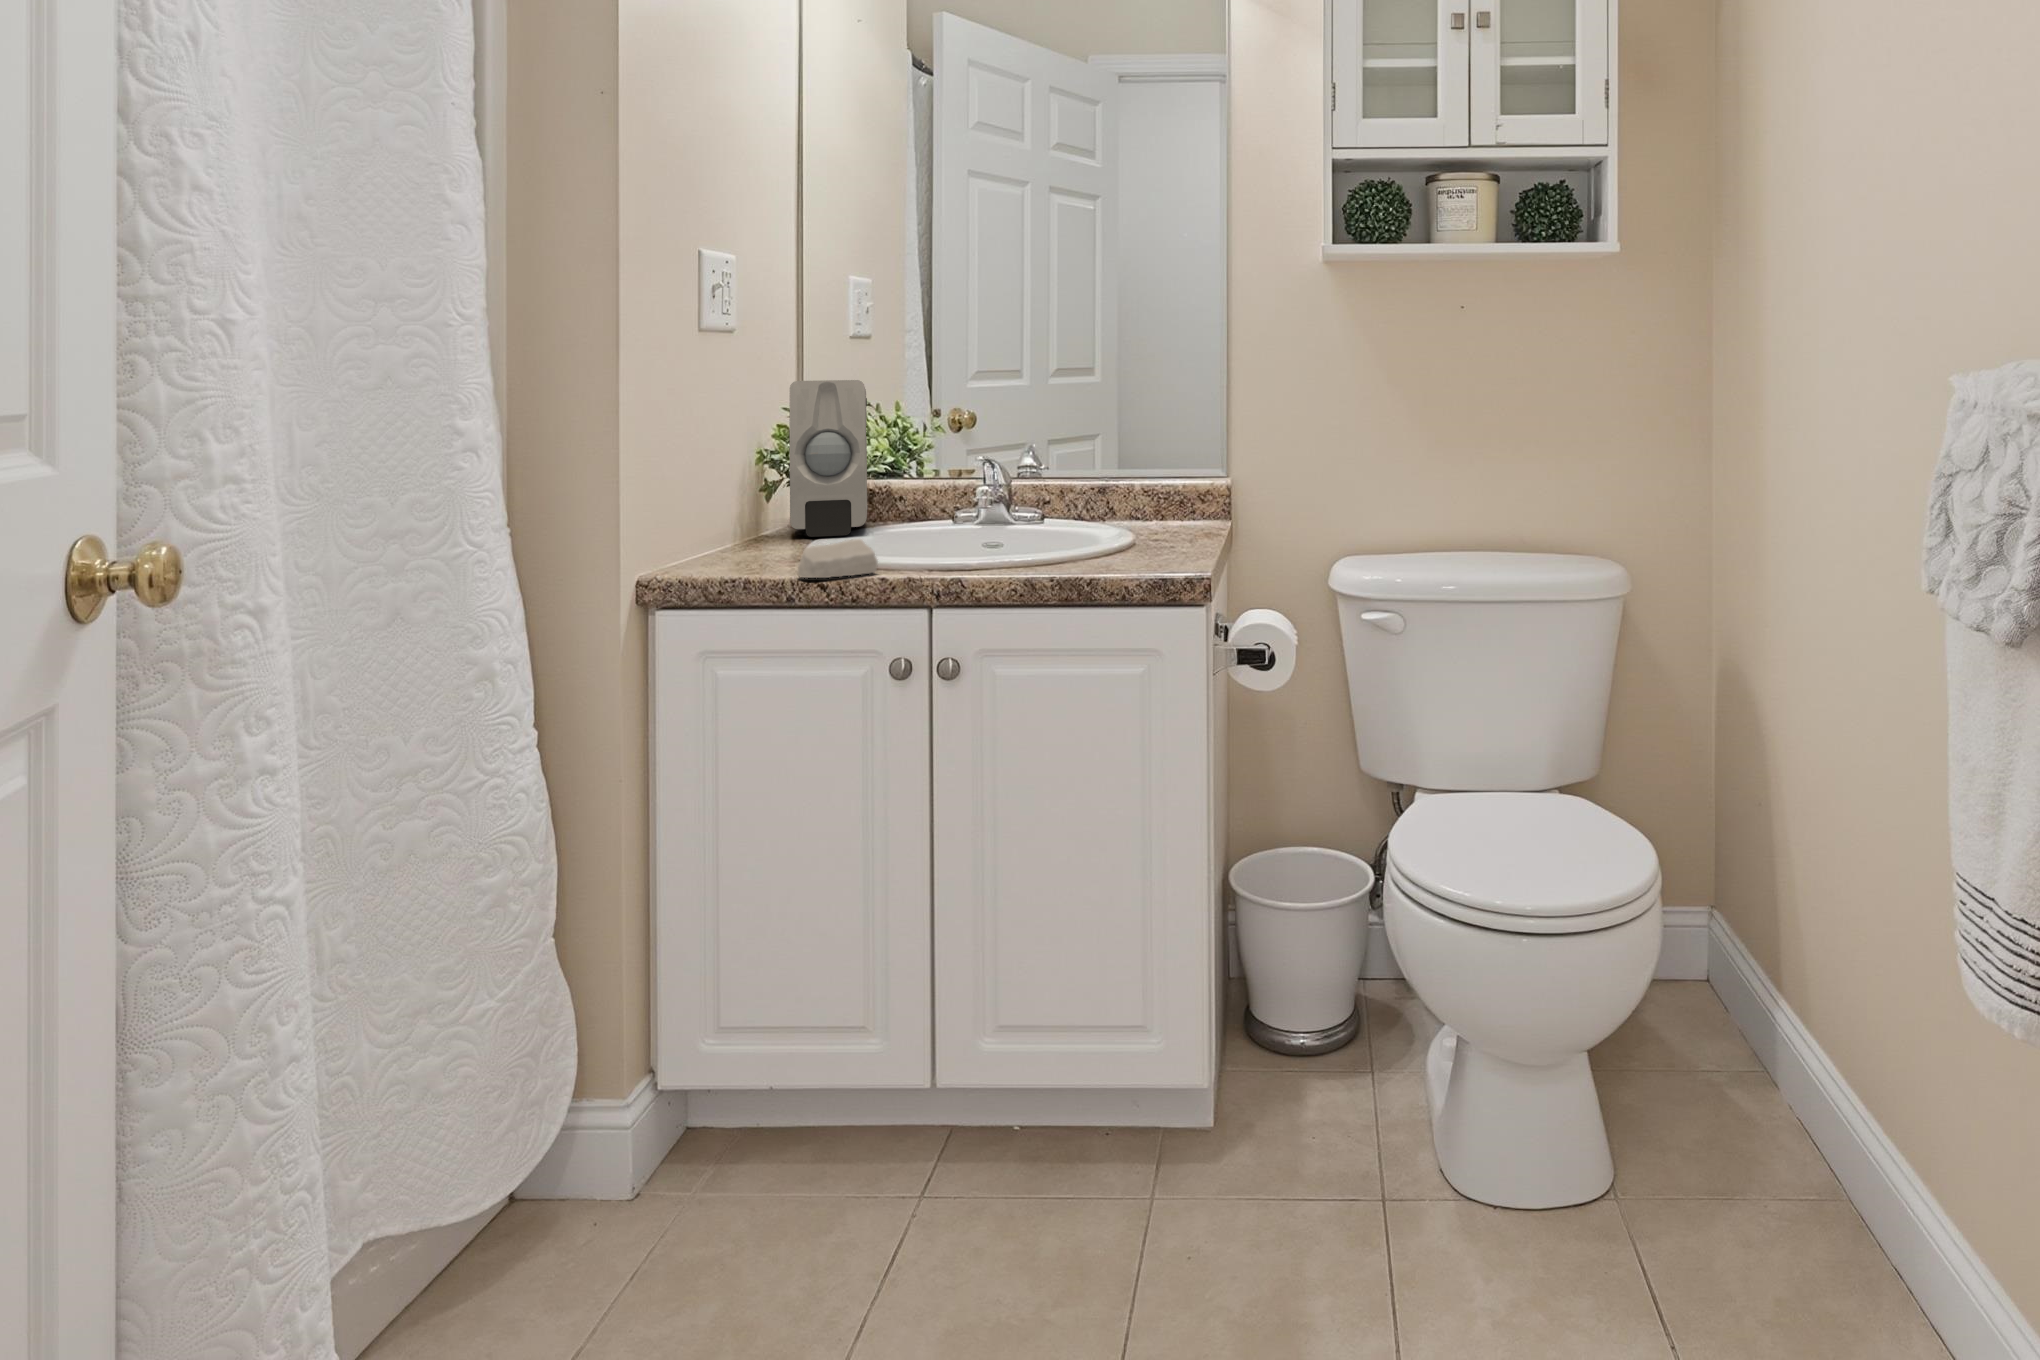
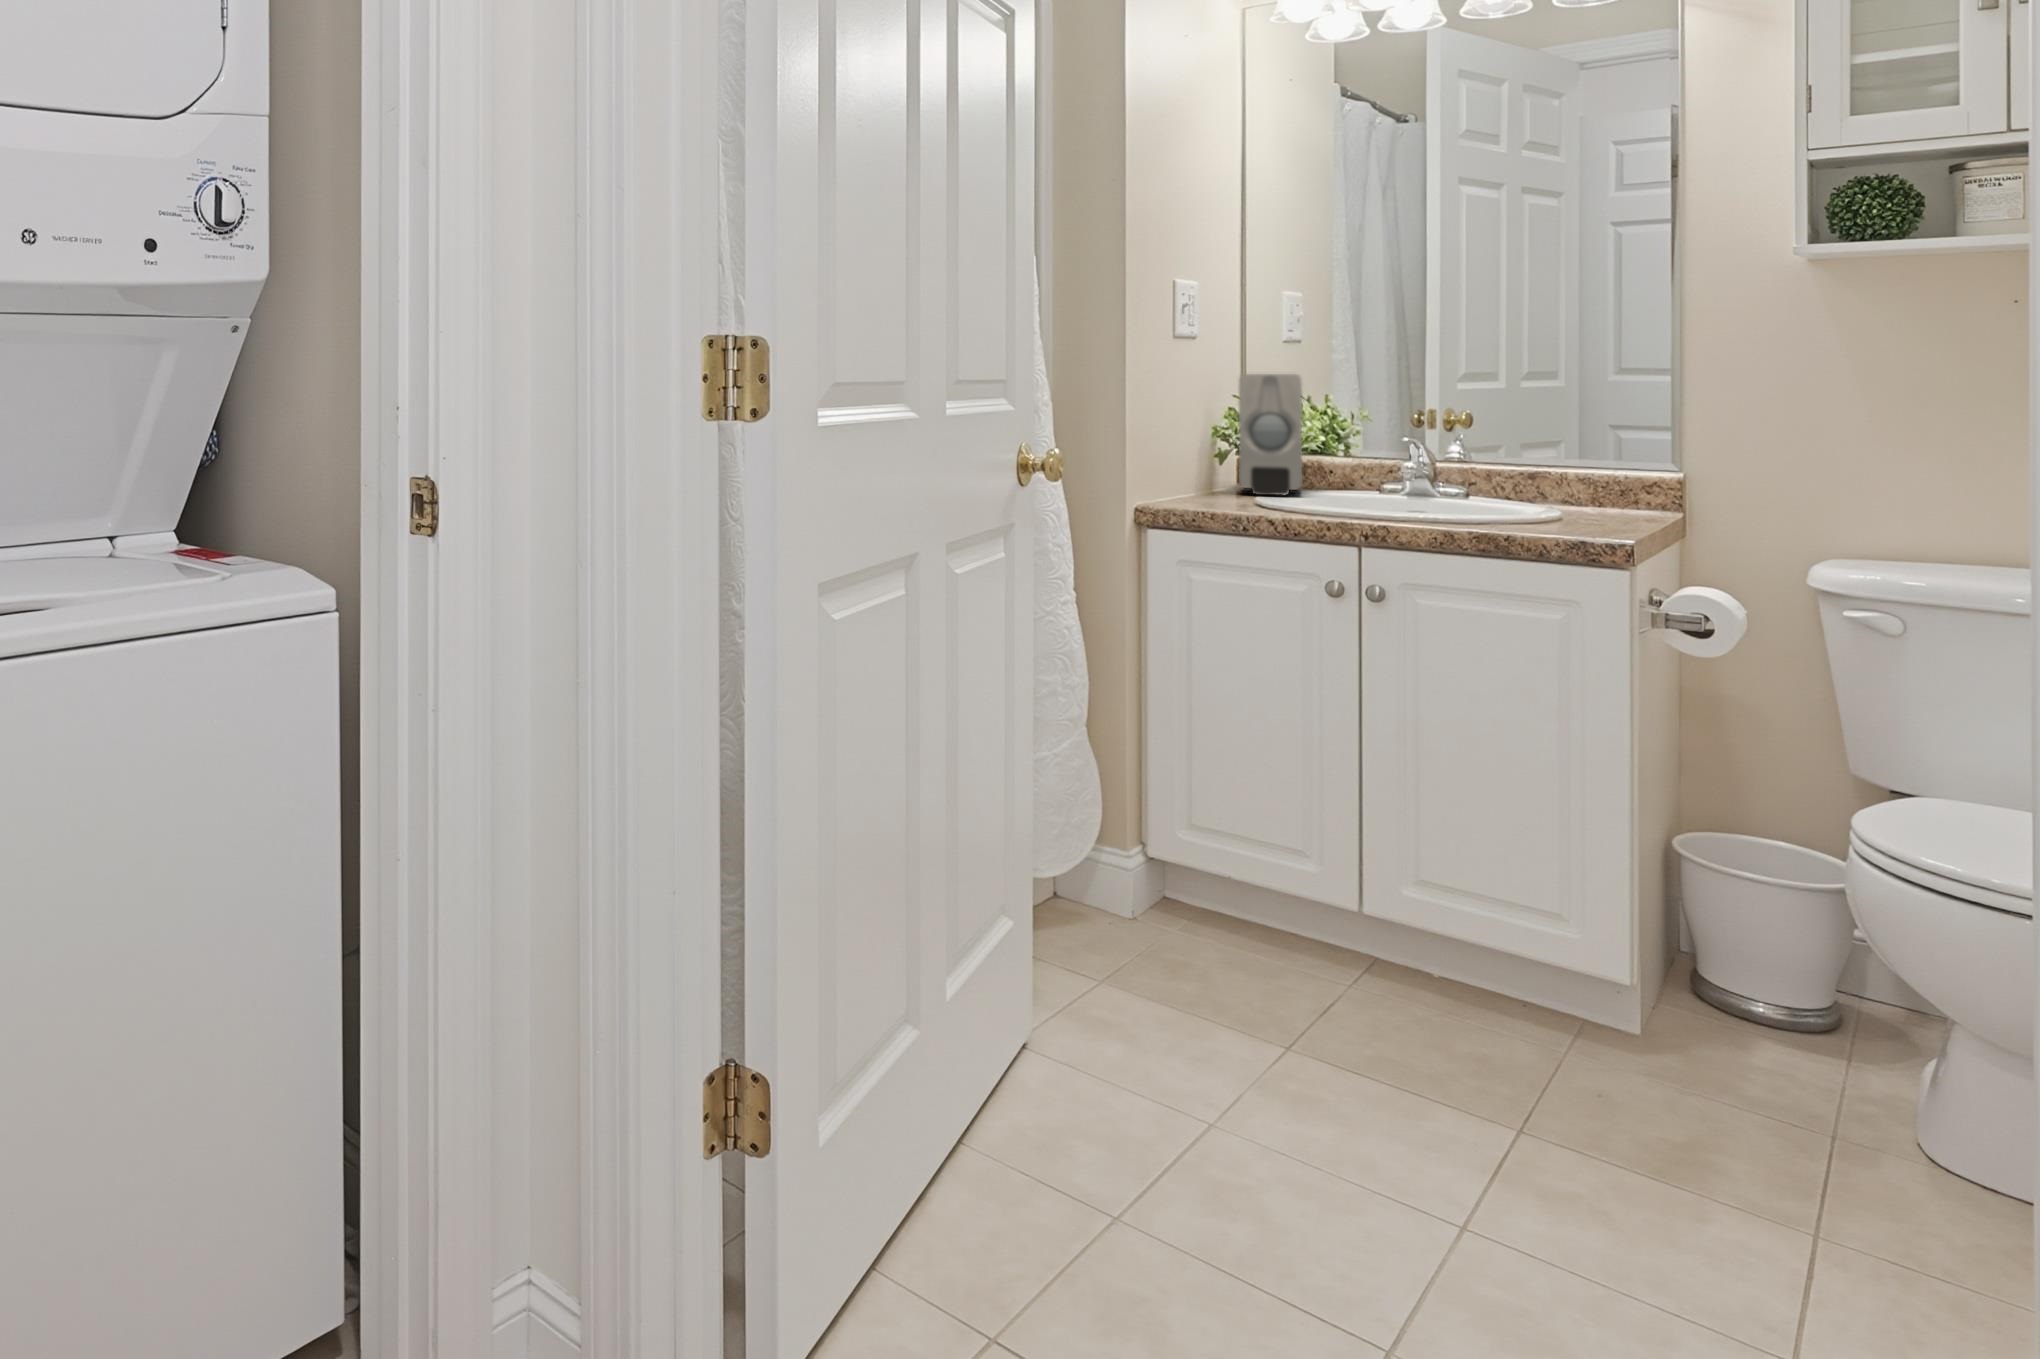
soap bar: present [797,539,878,578] -> none [1253,492,1317,517]

